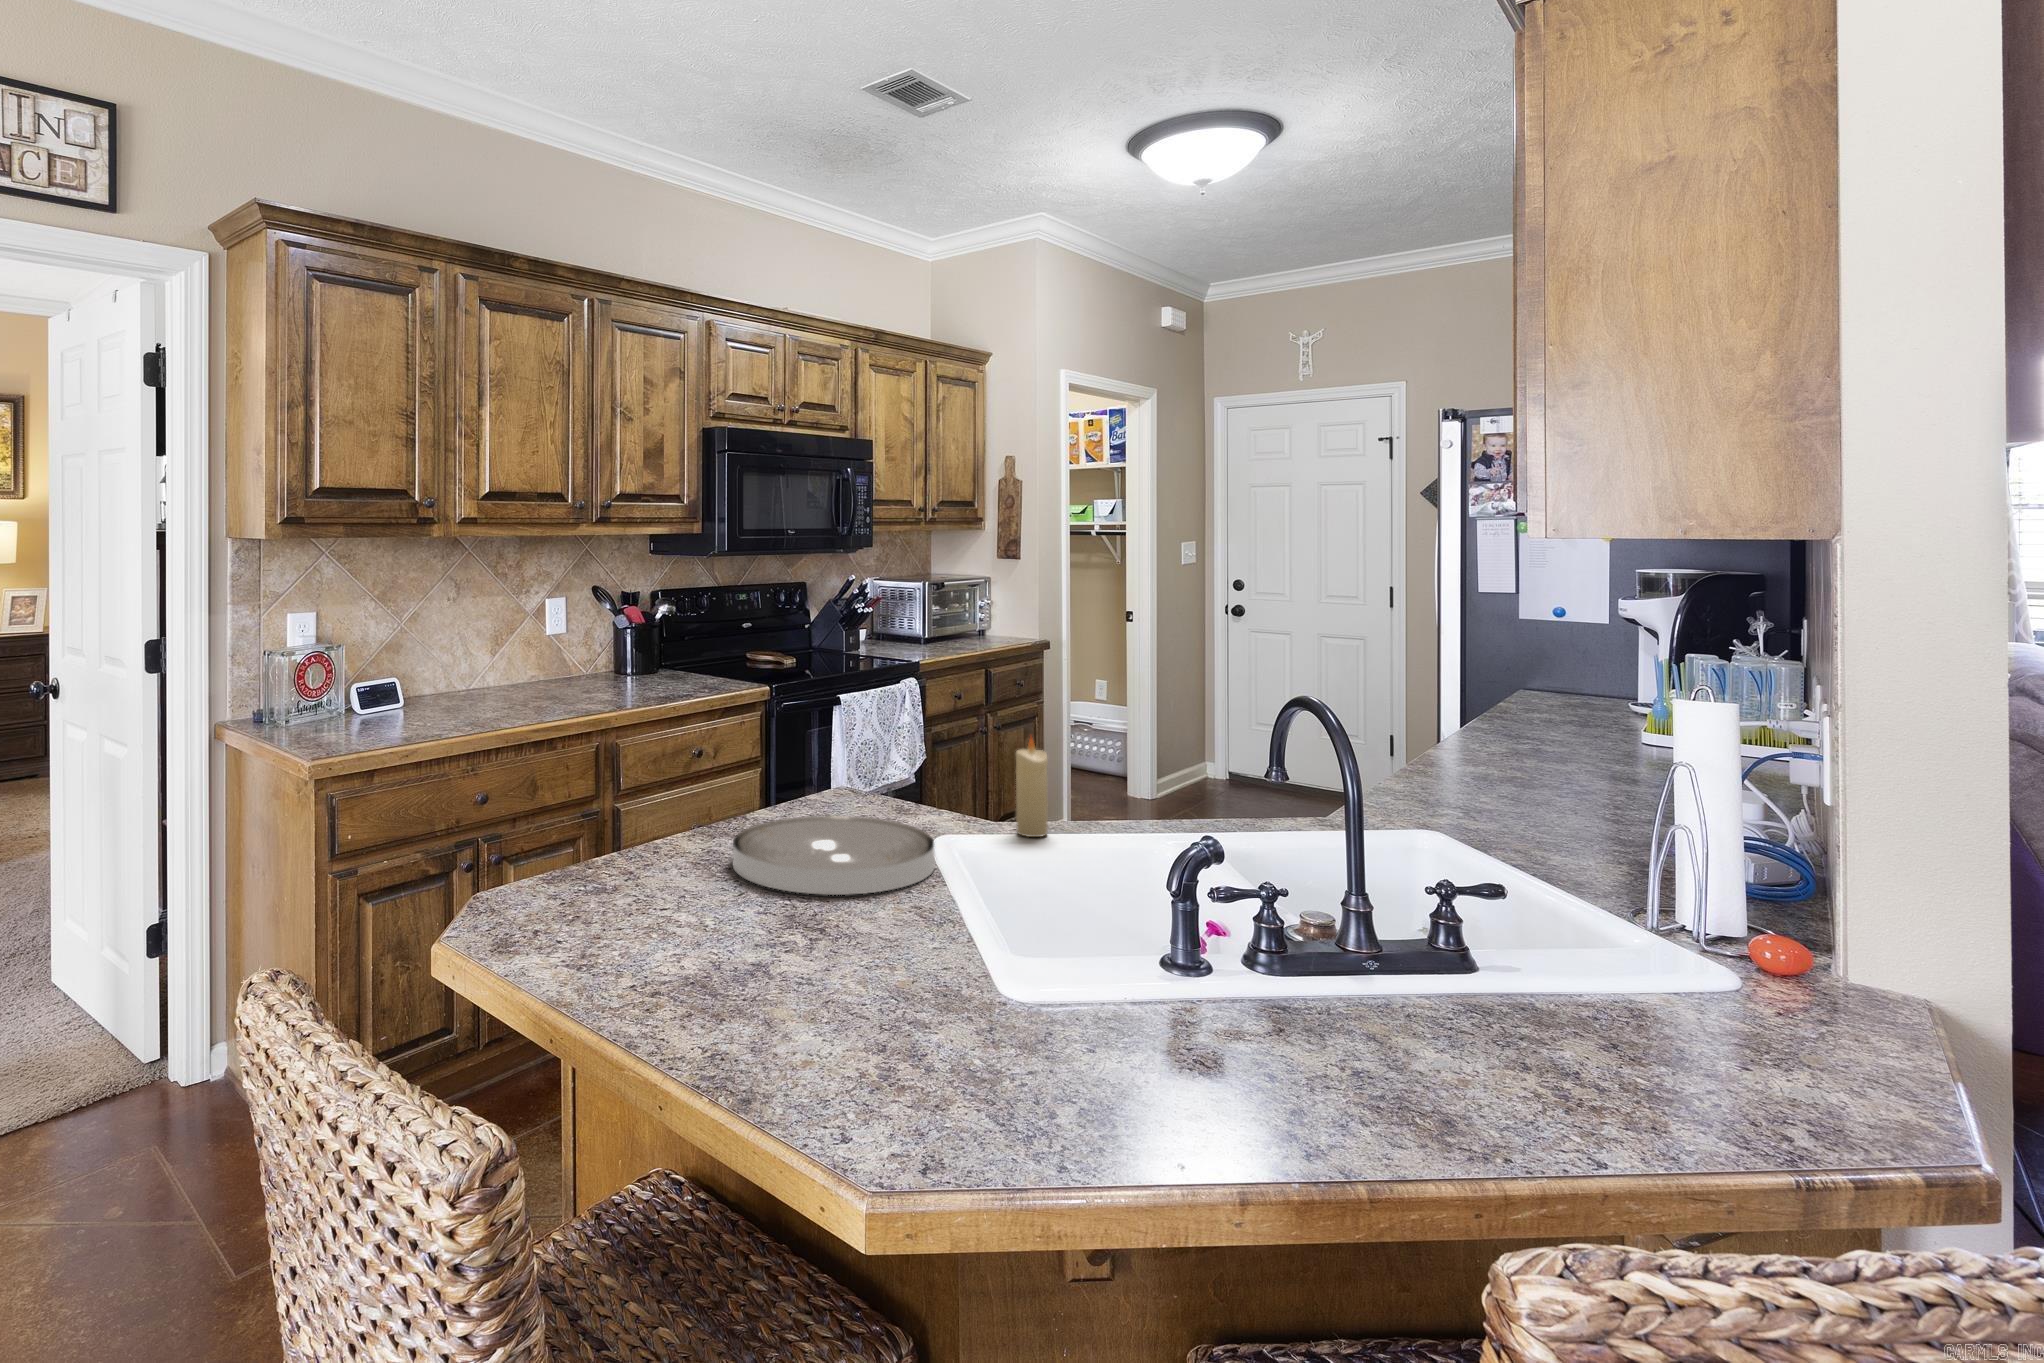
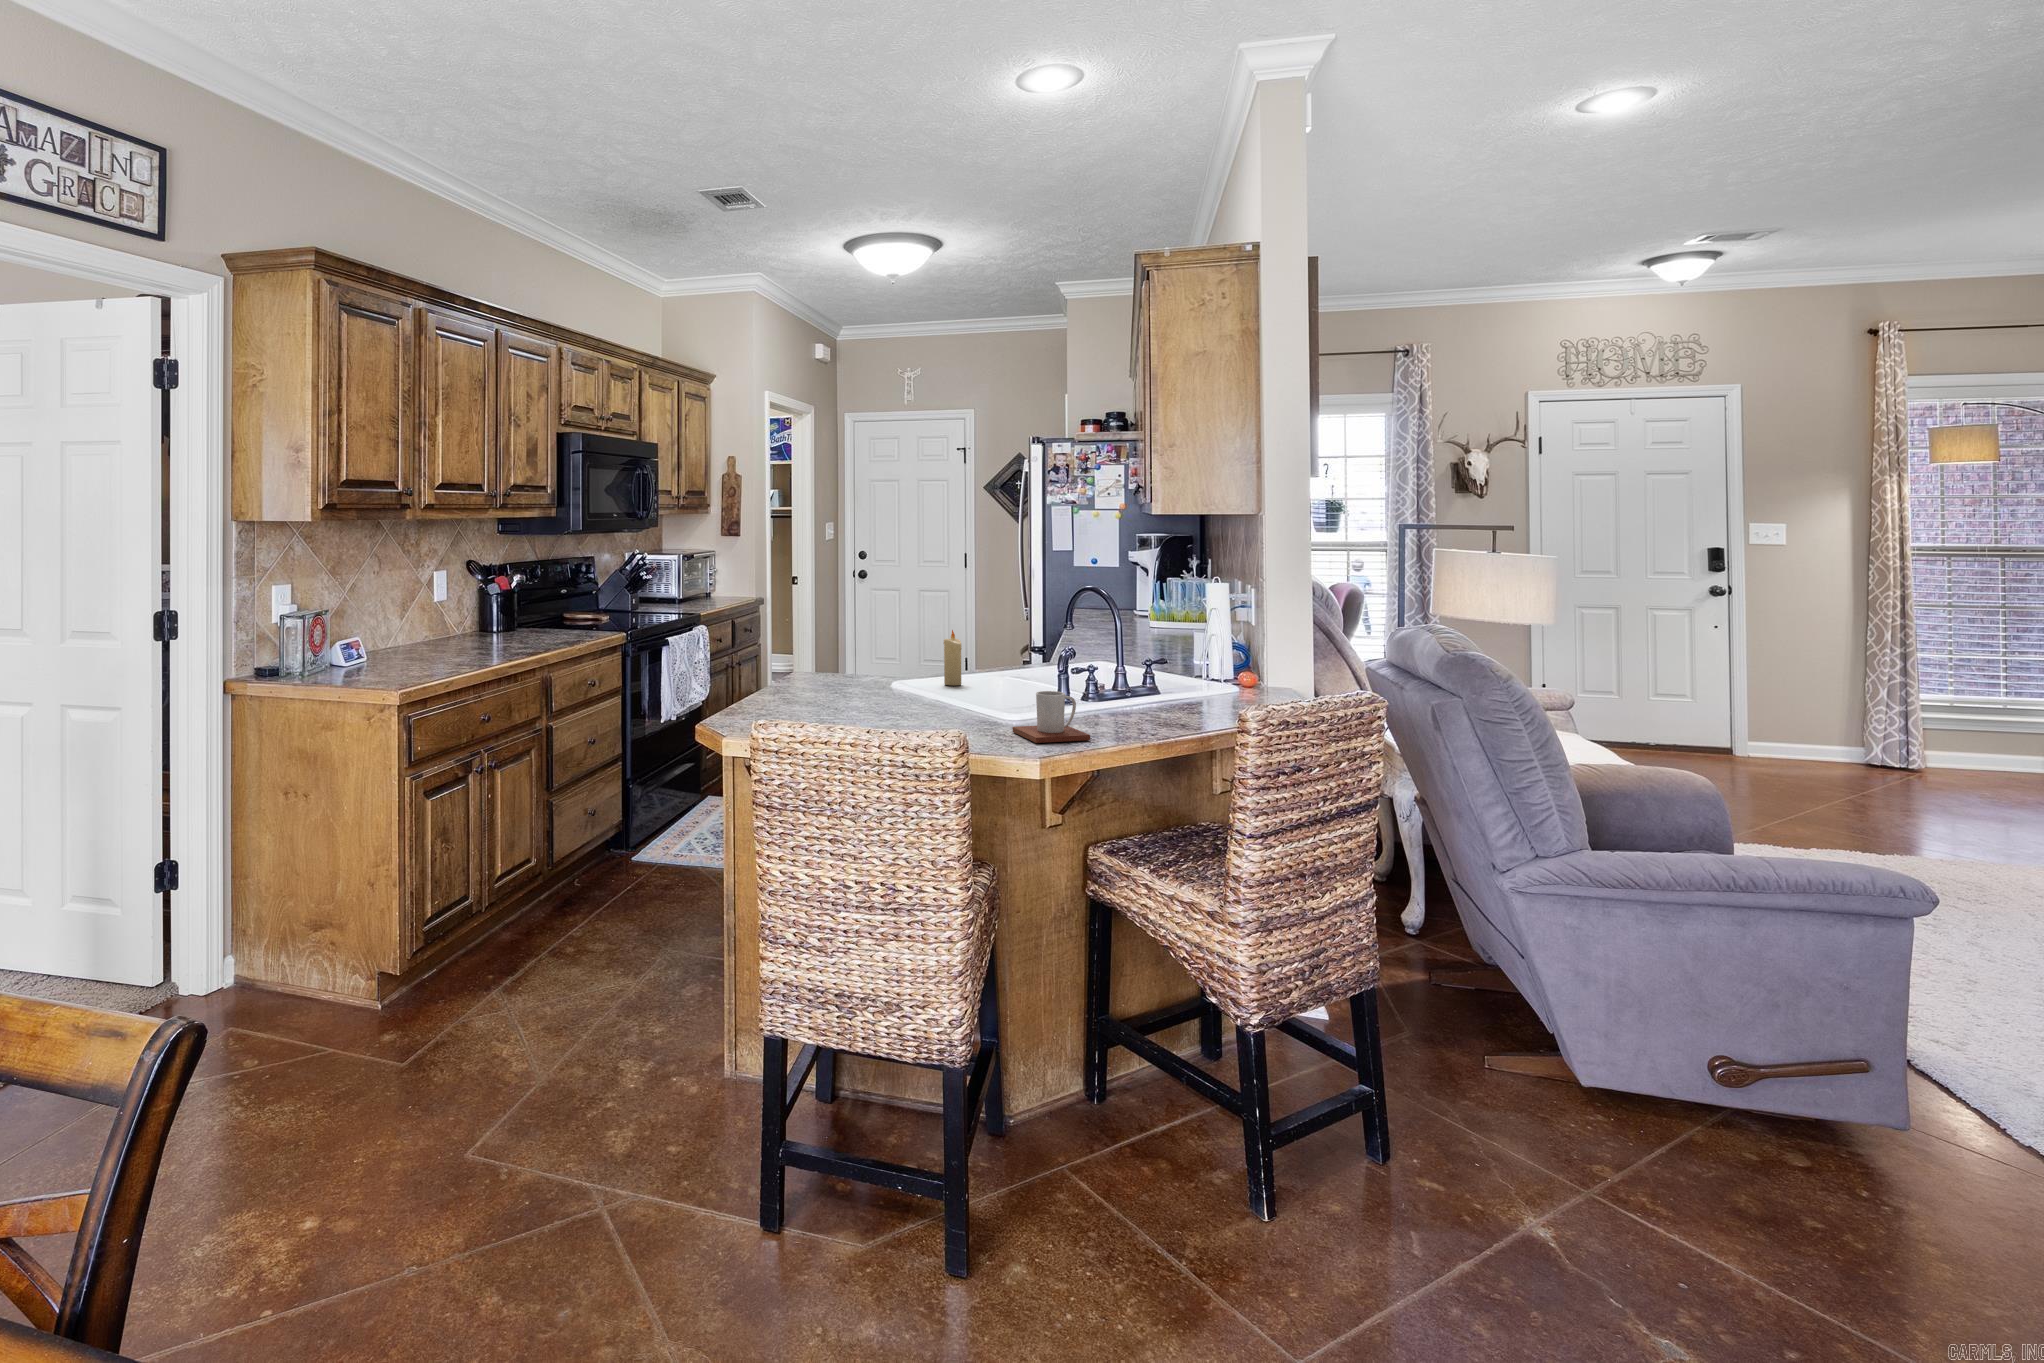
plate: present [733,816,935,895] -> none [824,681,936,712]
mug: none [911,919,1051,1064] -> present [1013,691,1090,743]

